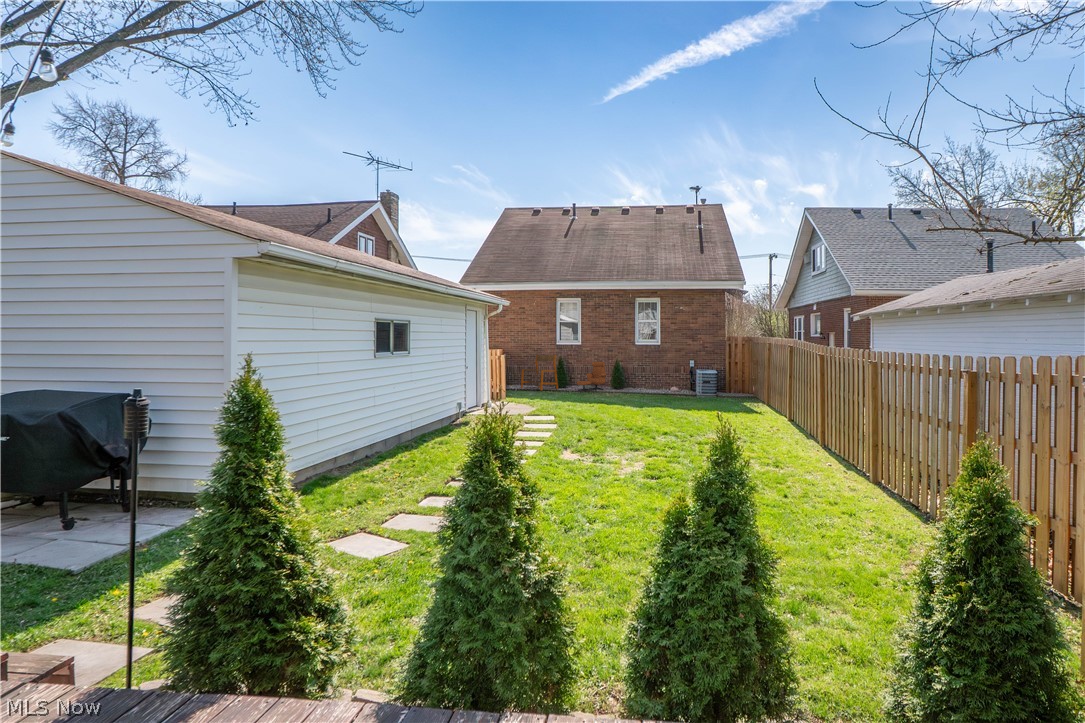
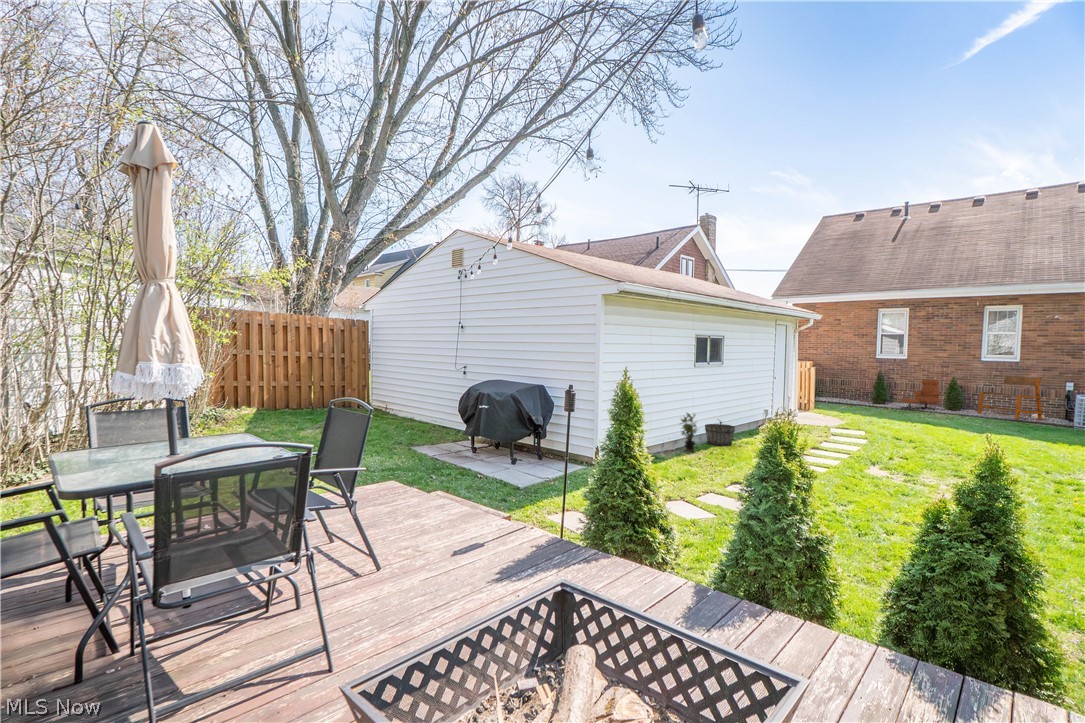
bench: present [521,355,558,390] -> present [978,376,1042,420]
potted plant: none [358,414,384,464] -> present [681,413,697,451]
wooden bucket: none [391,419,427,451] -> present [705,421,735,446]

